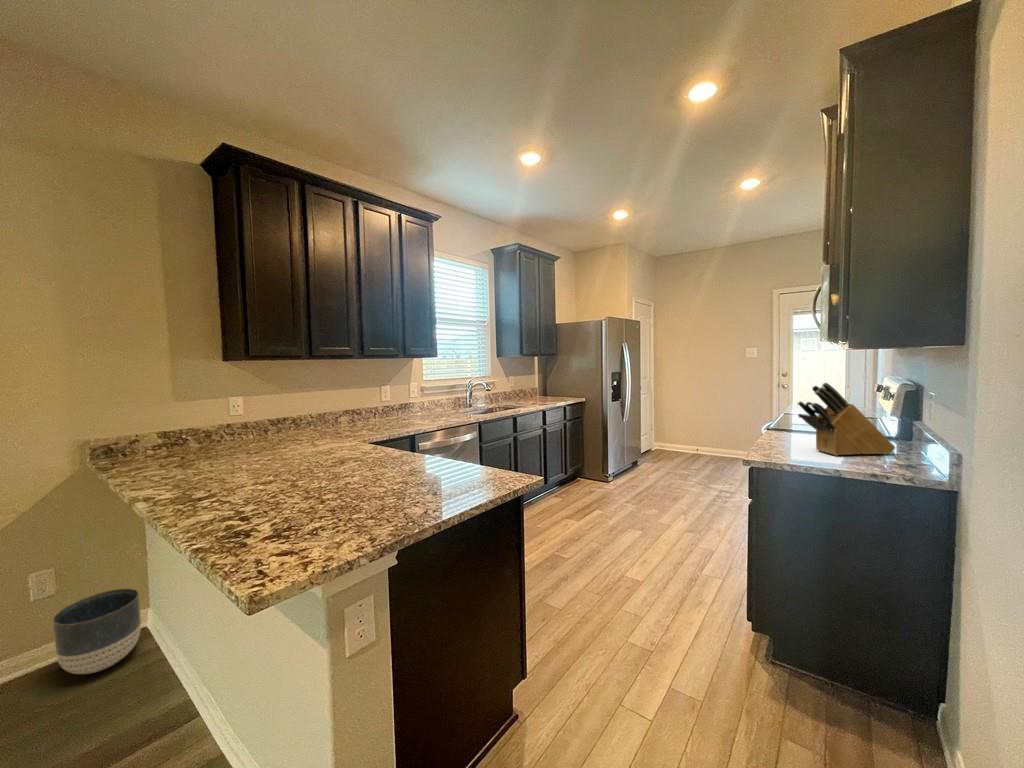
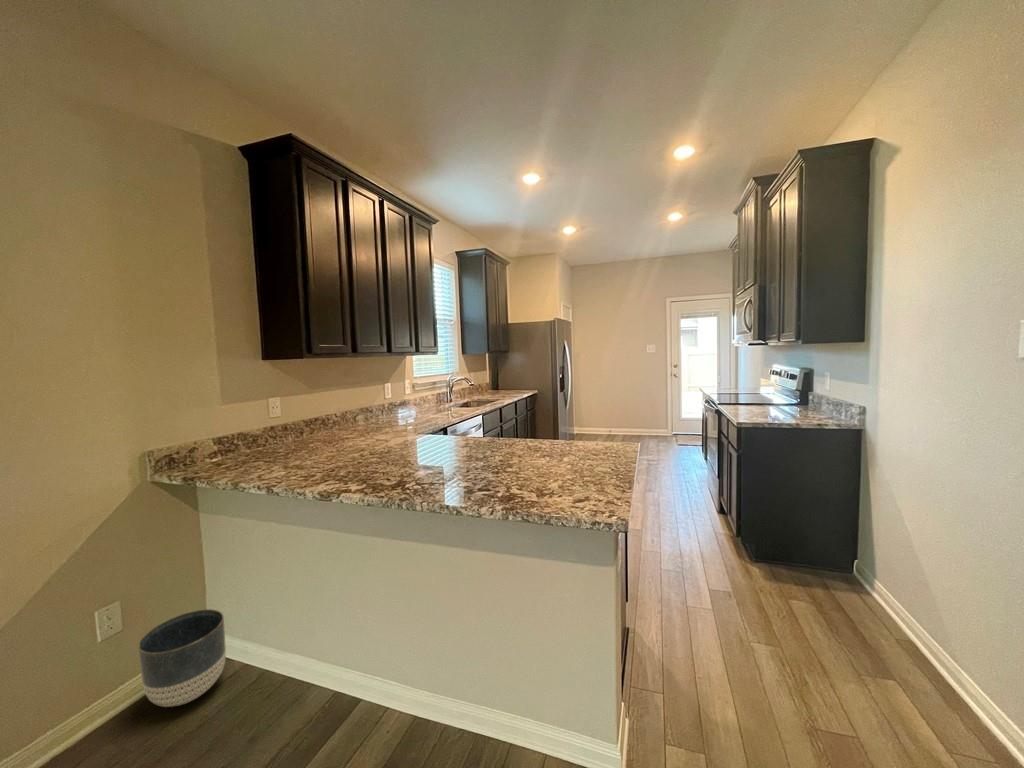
knife block: present [798,383,895,456] -> none [759,367,813,416]

